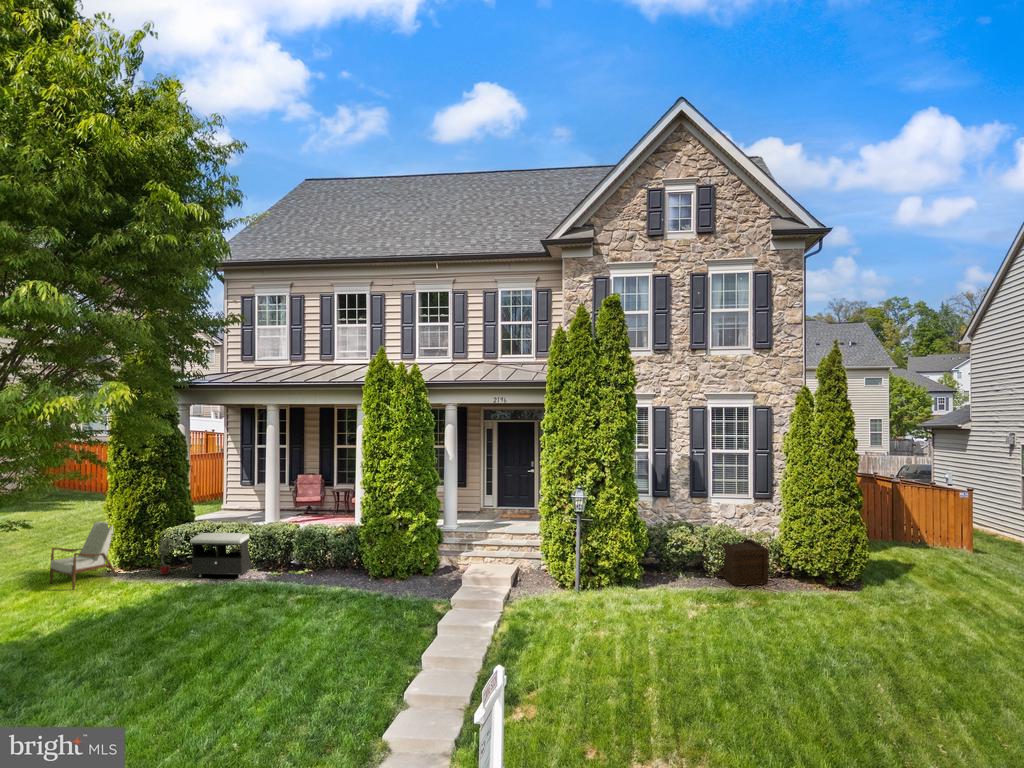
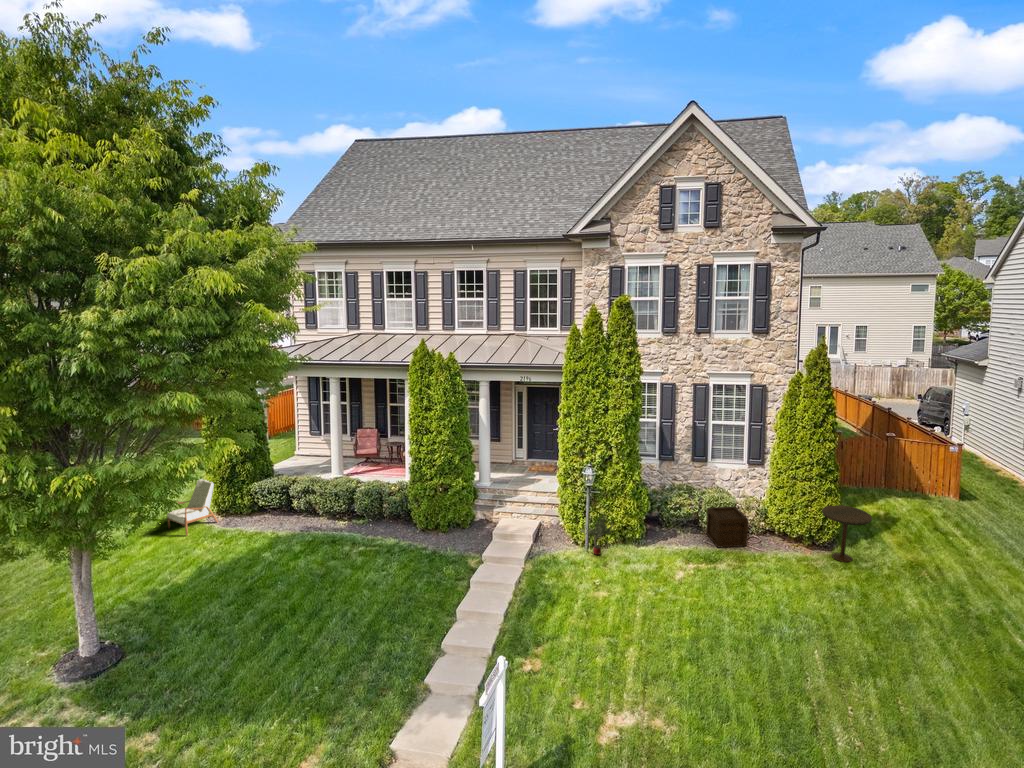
potted tree: present [149,529,181,575] -> present [581,515,613,555]
pedestal table: none [853,530,913,596] -> present [822,505,872,562]
storage bench: present [190,533,254,577] -> none [274,488,326,527]

